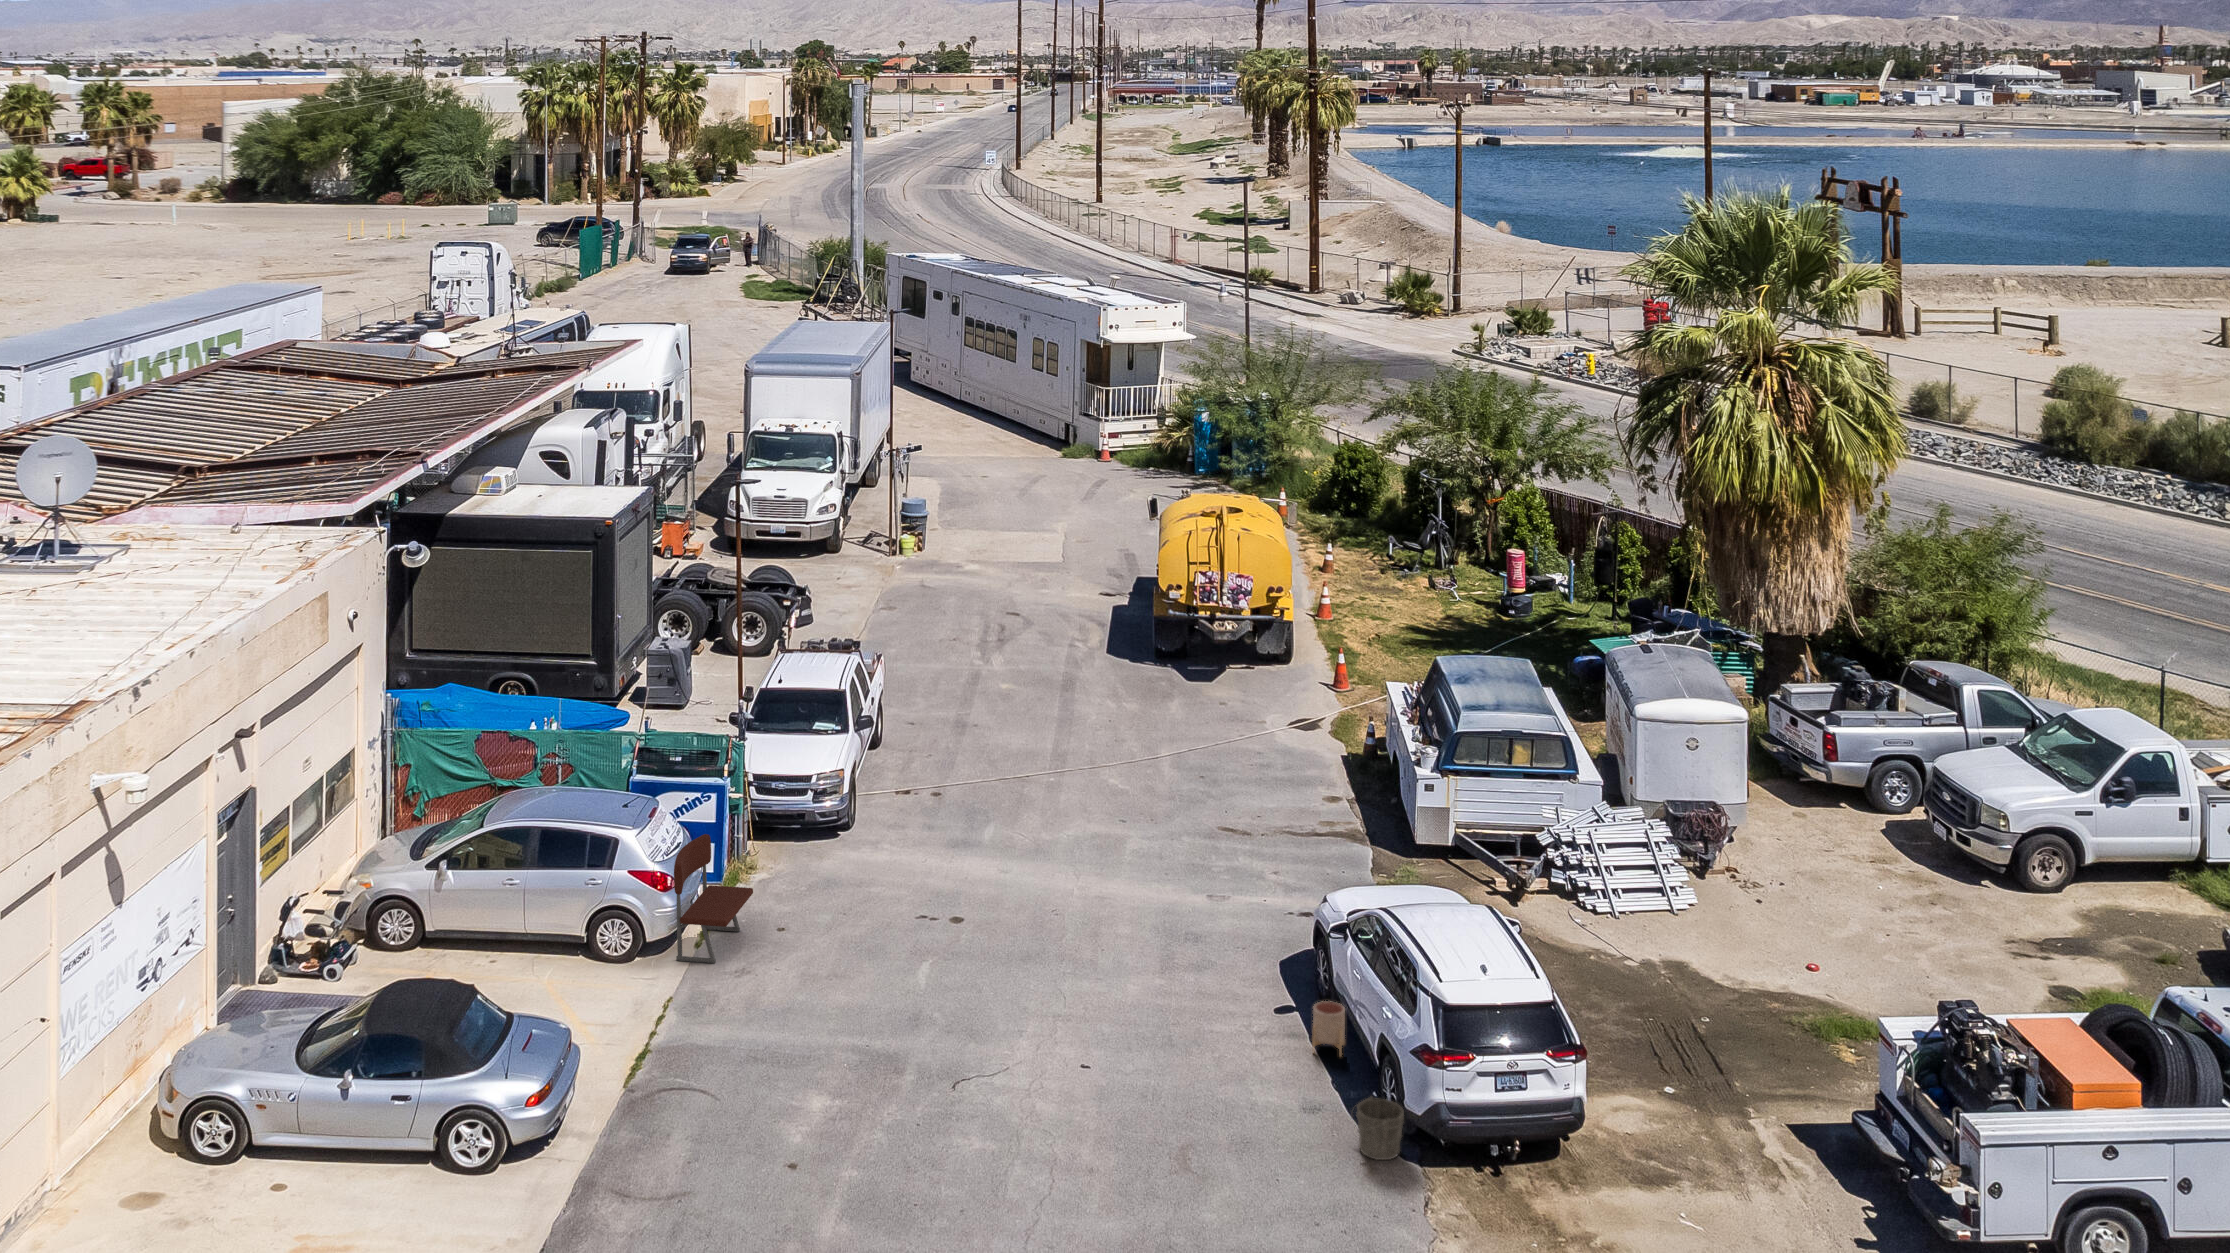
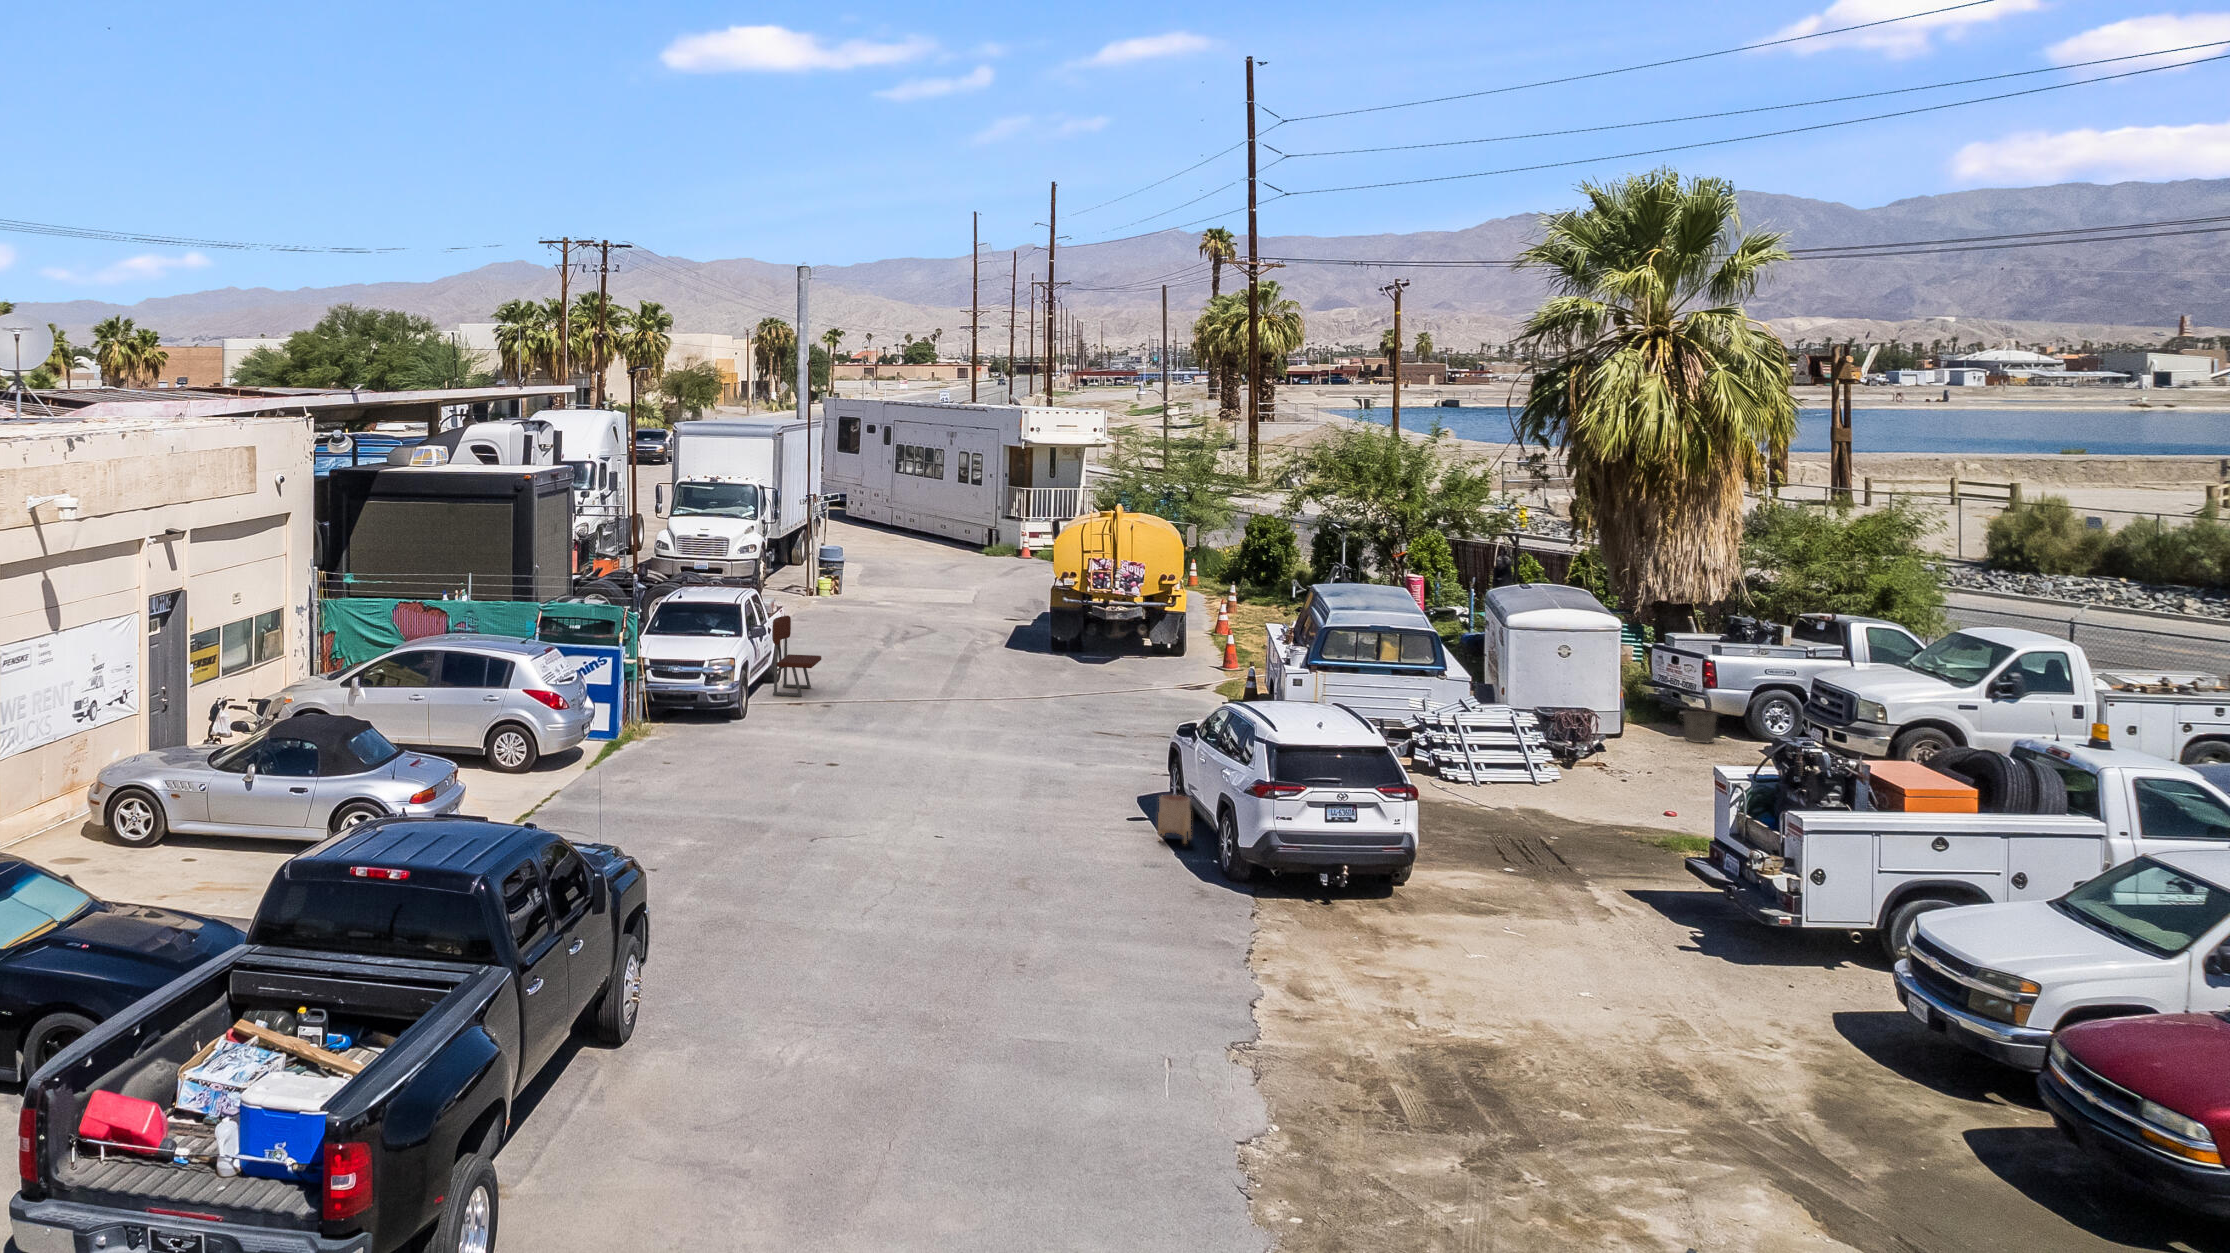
bench: present [674,834,753,963] -> present [772,616,821,697]
bucket: present [1356,1097,1404,1160] -> present [1683,710,1717,743]

